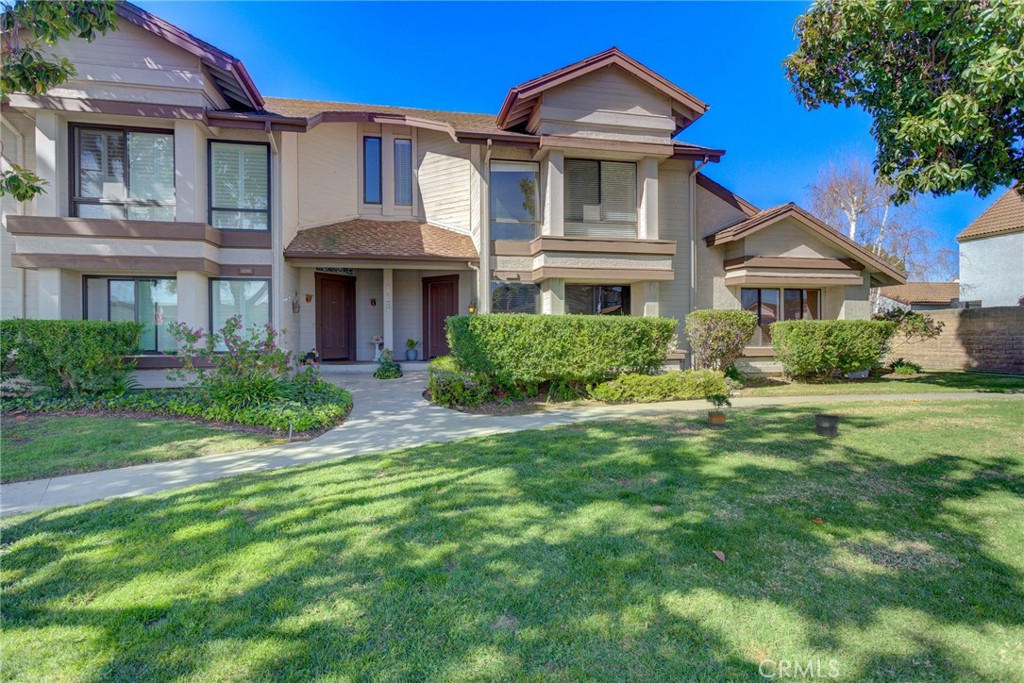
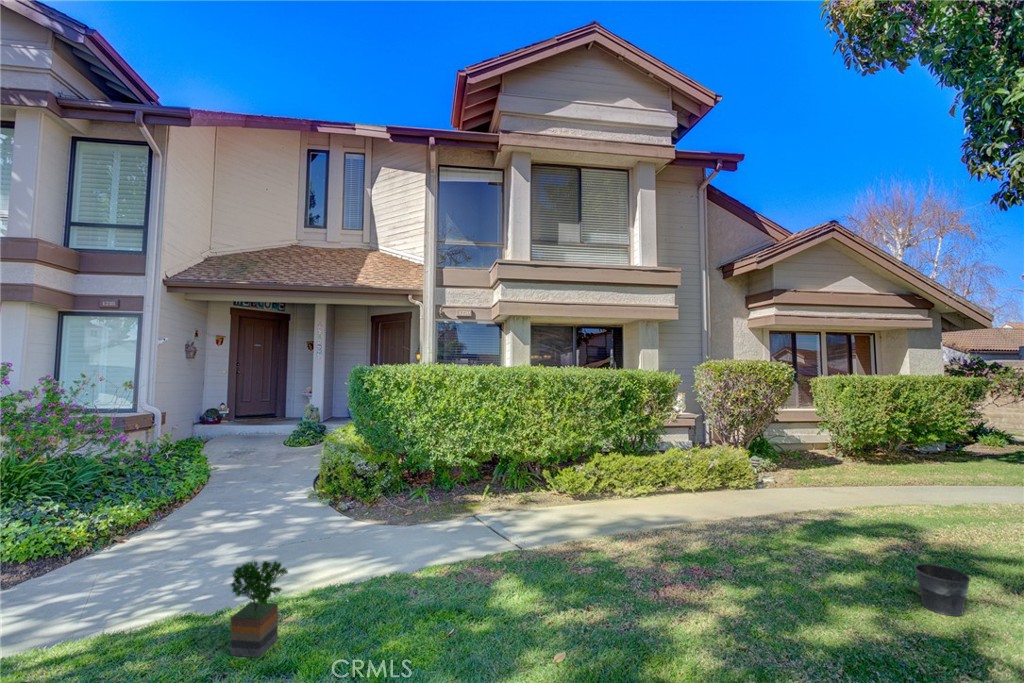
potted tree: present [706,394,732,430] -> present [230,561,288,657]

